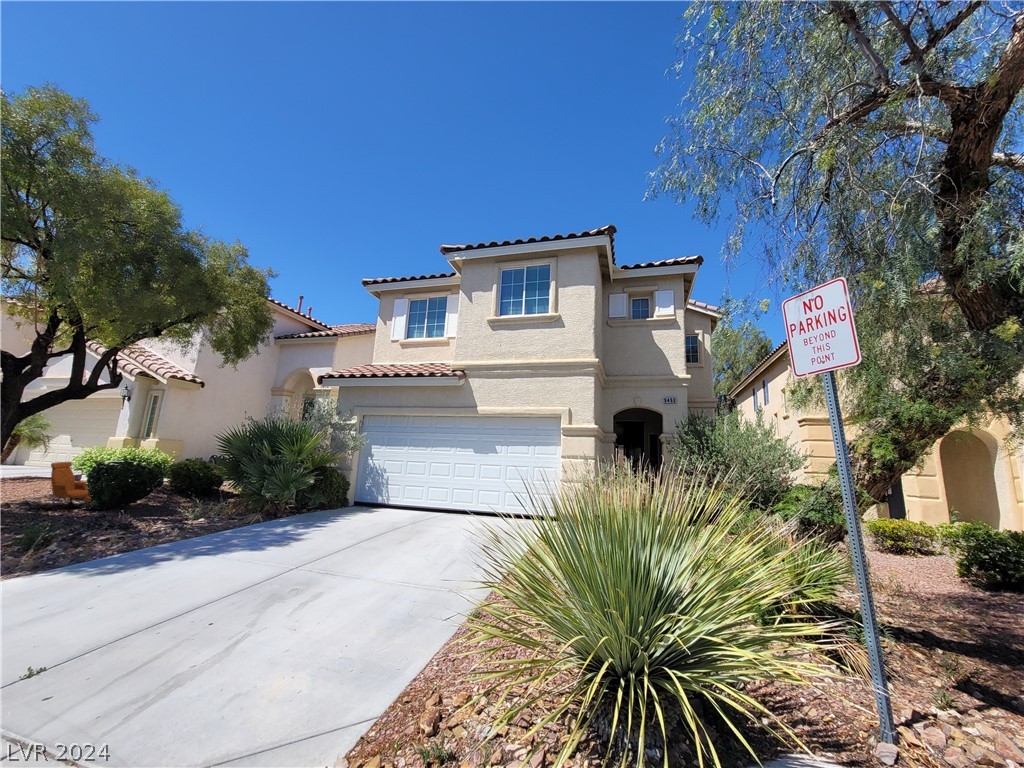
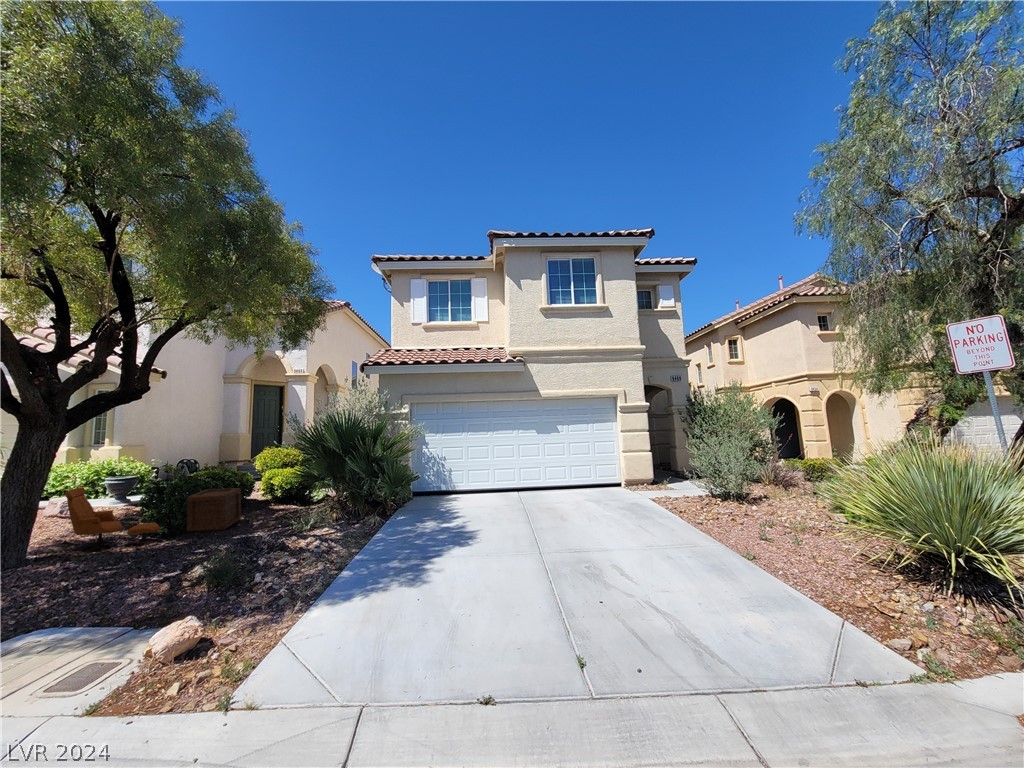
wooden crate: none [134,475,186,509] -> present [187,488,241,532]

